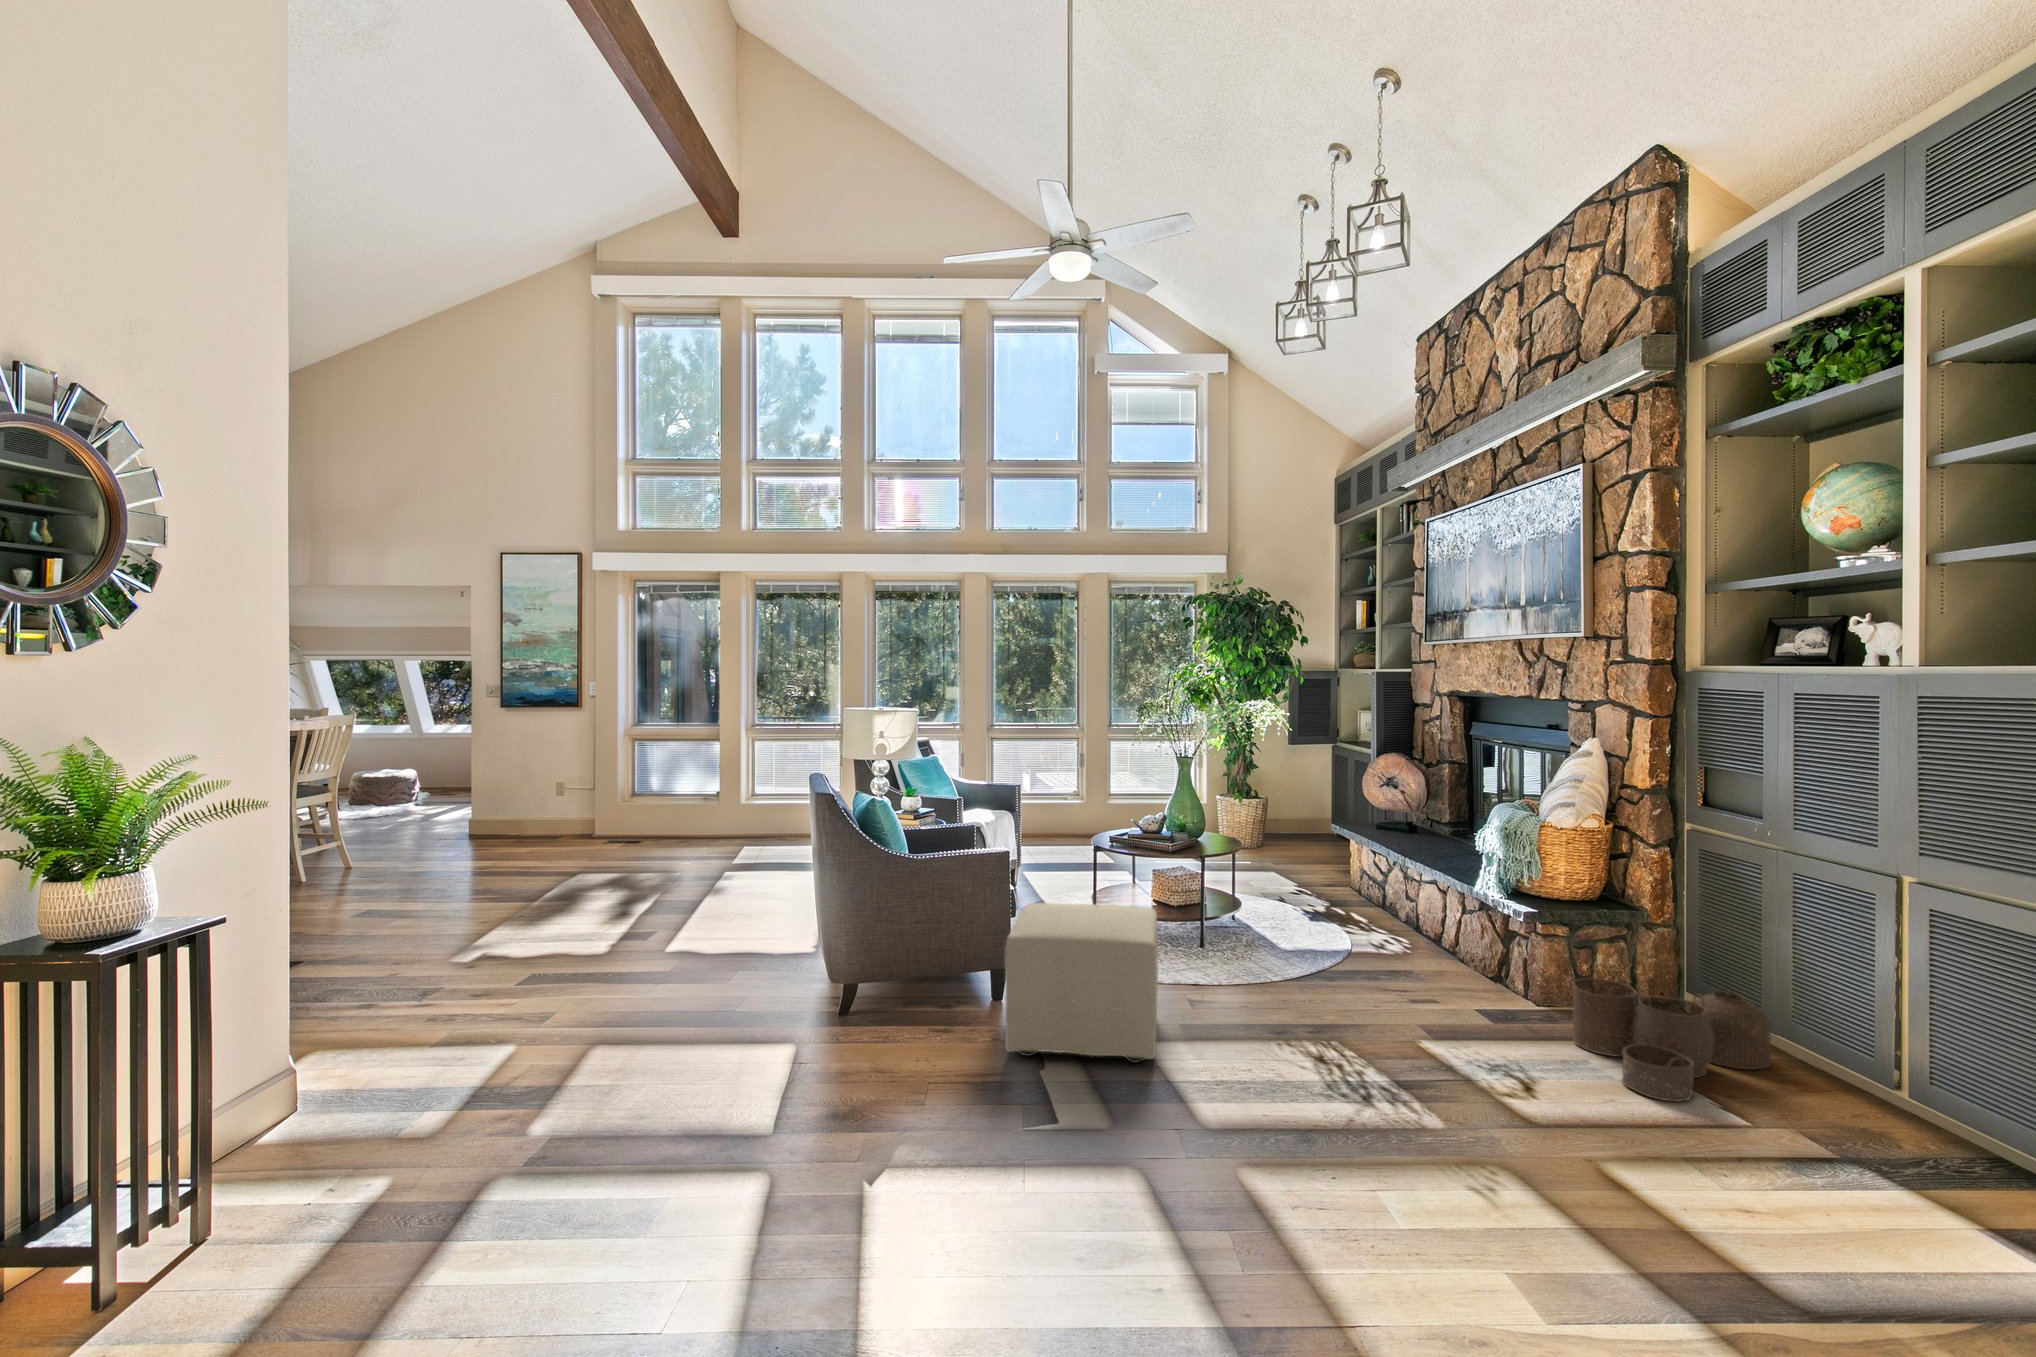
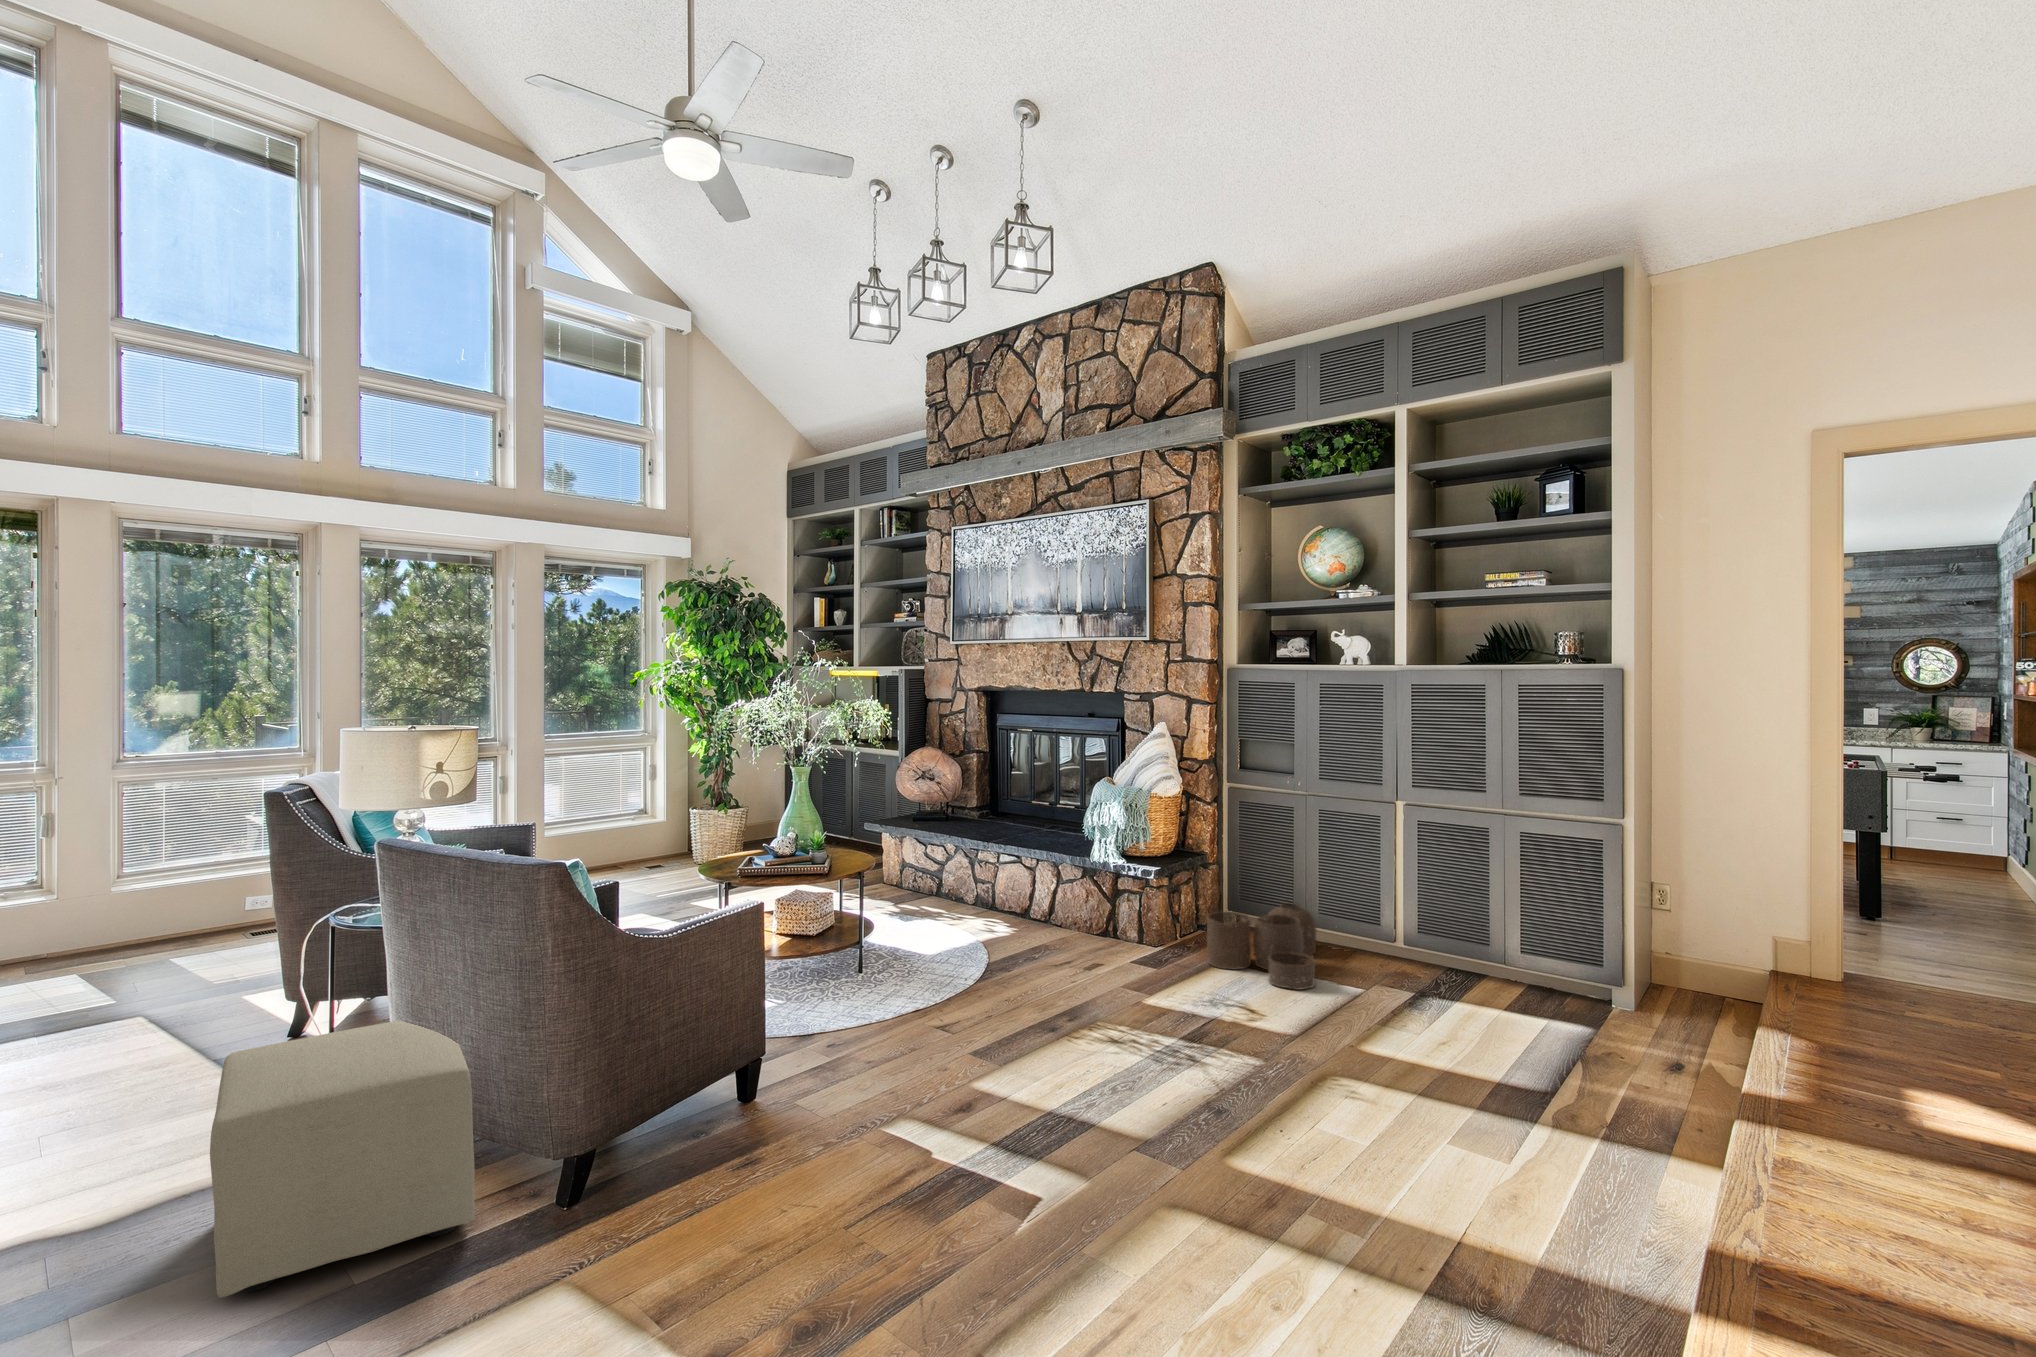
ottoman: present [1005,903,1158,1063] -> present [210,1020,475,1298]

